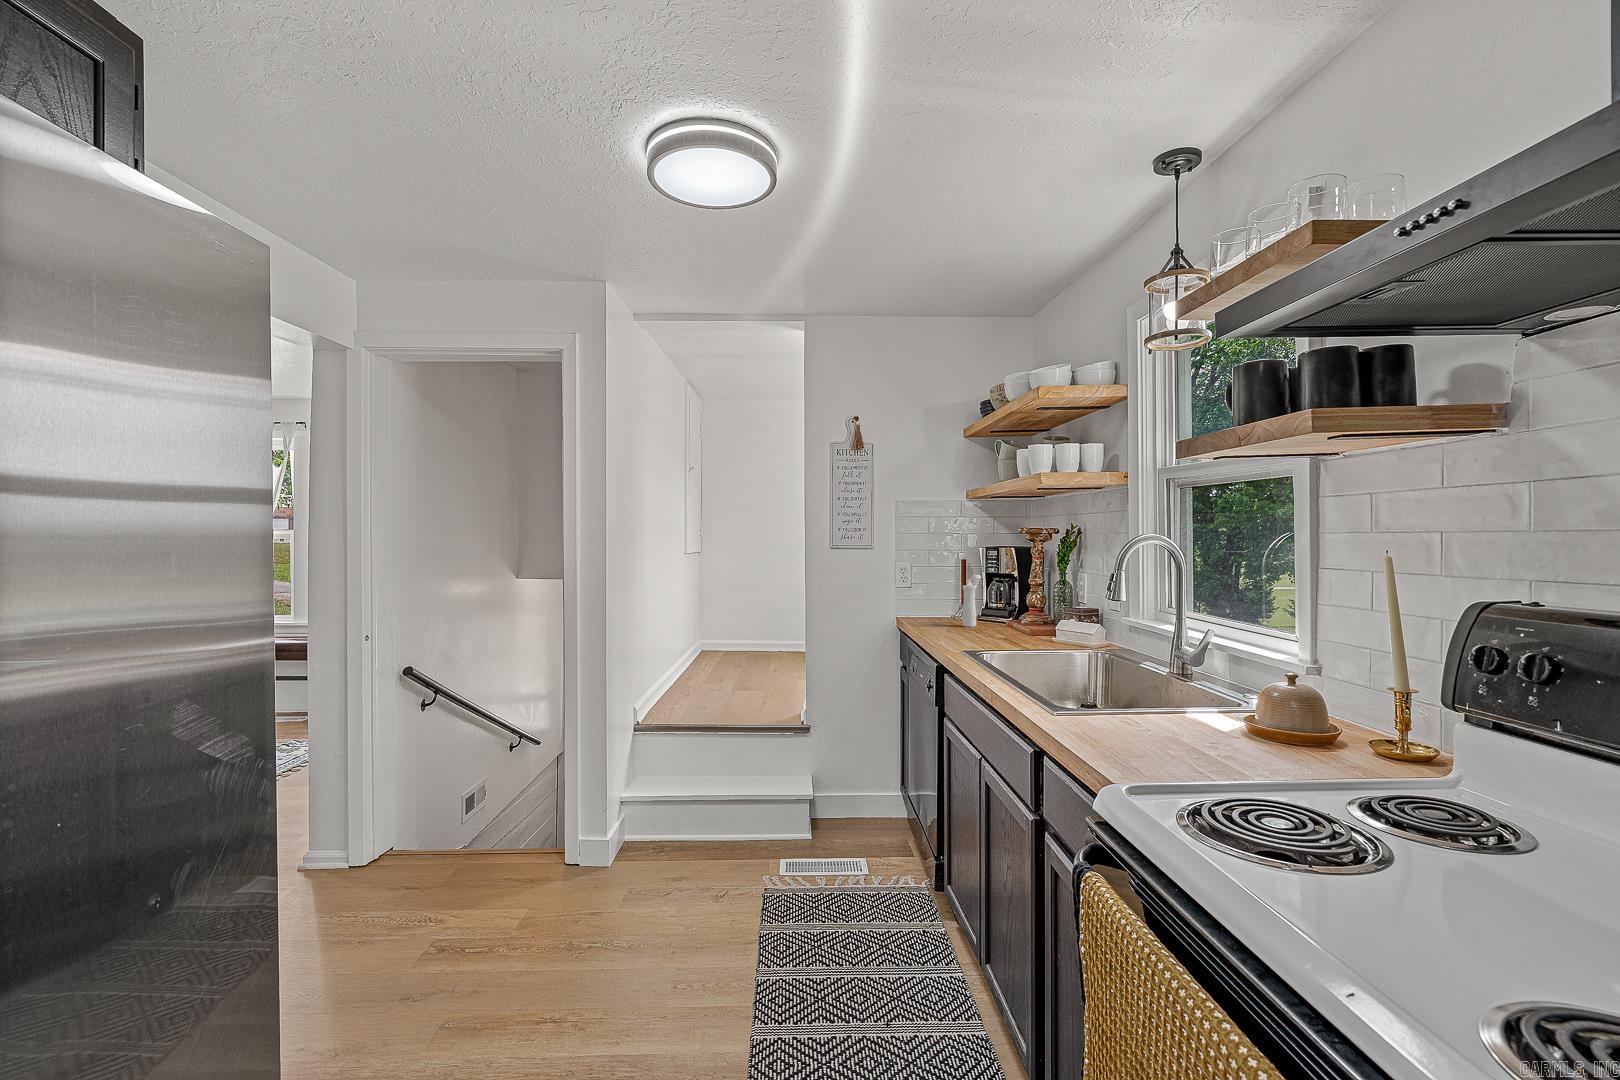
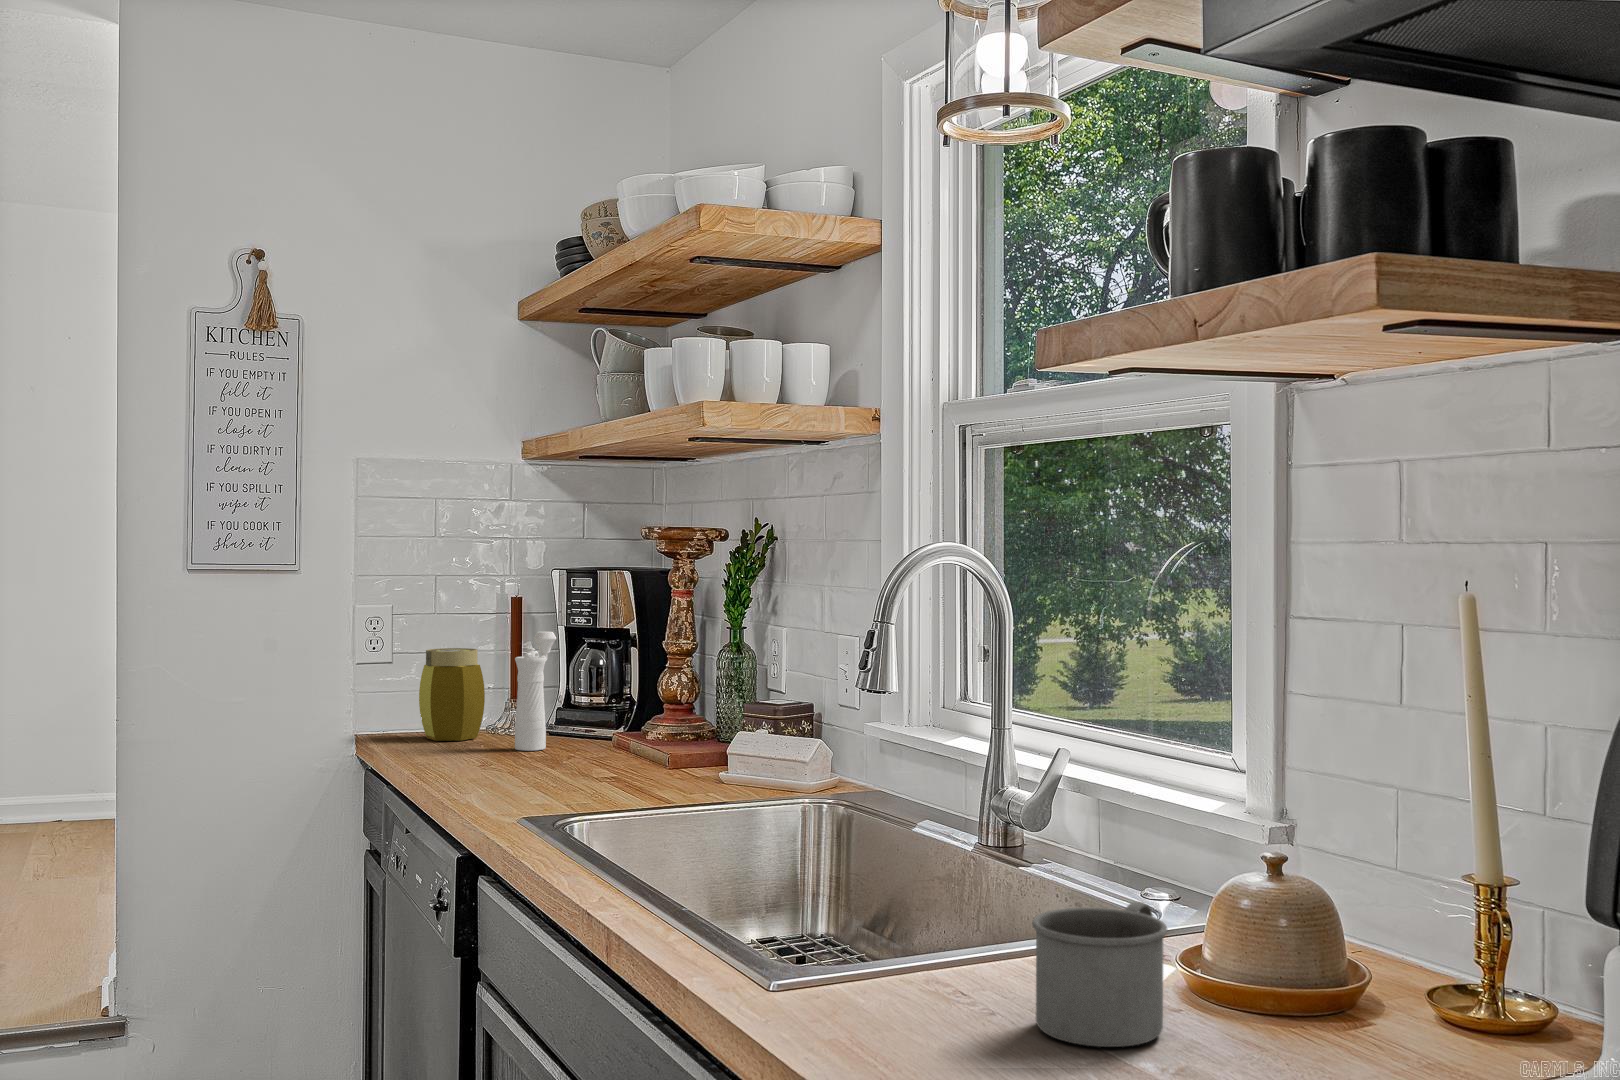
jar: none [922,582,950,622] -> present [419,648,485,741]
mug: none [1165,689,1228,746] -> present [1032,902,1168,1047]

